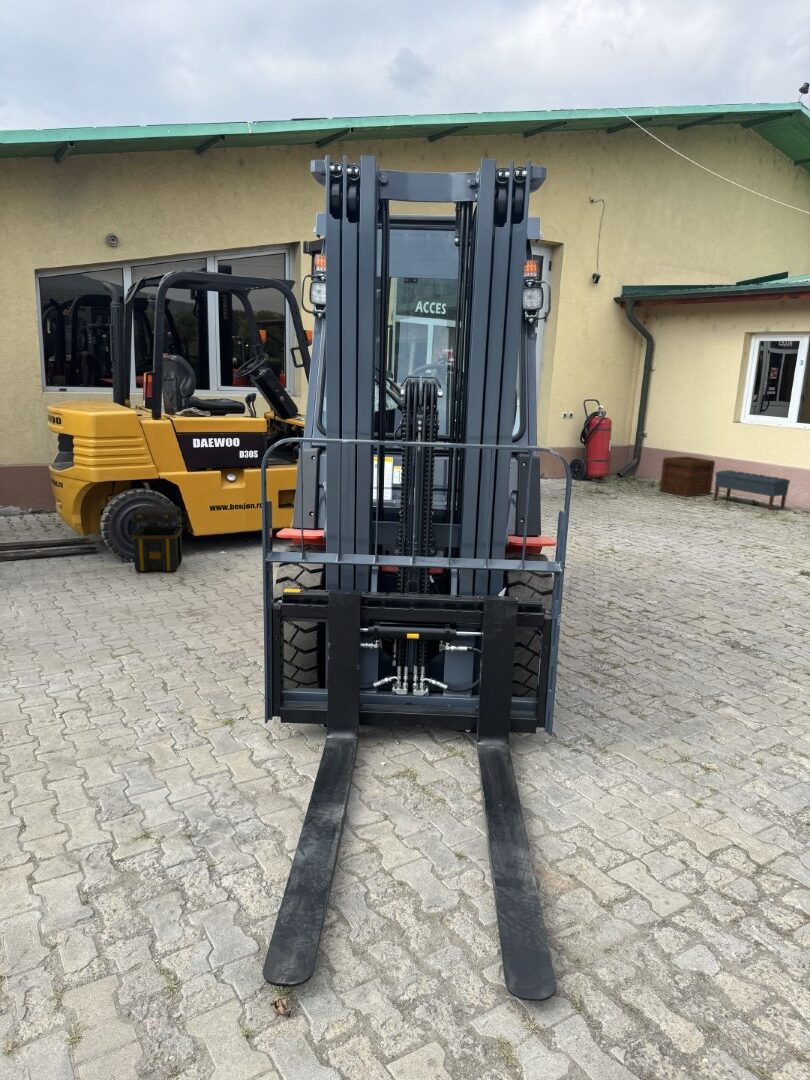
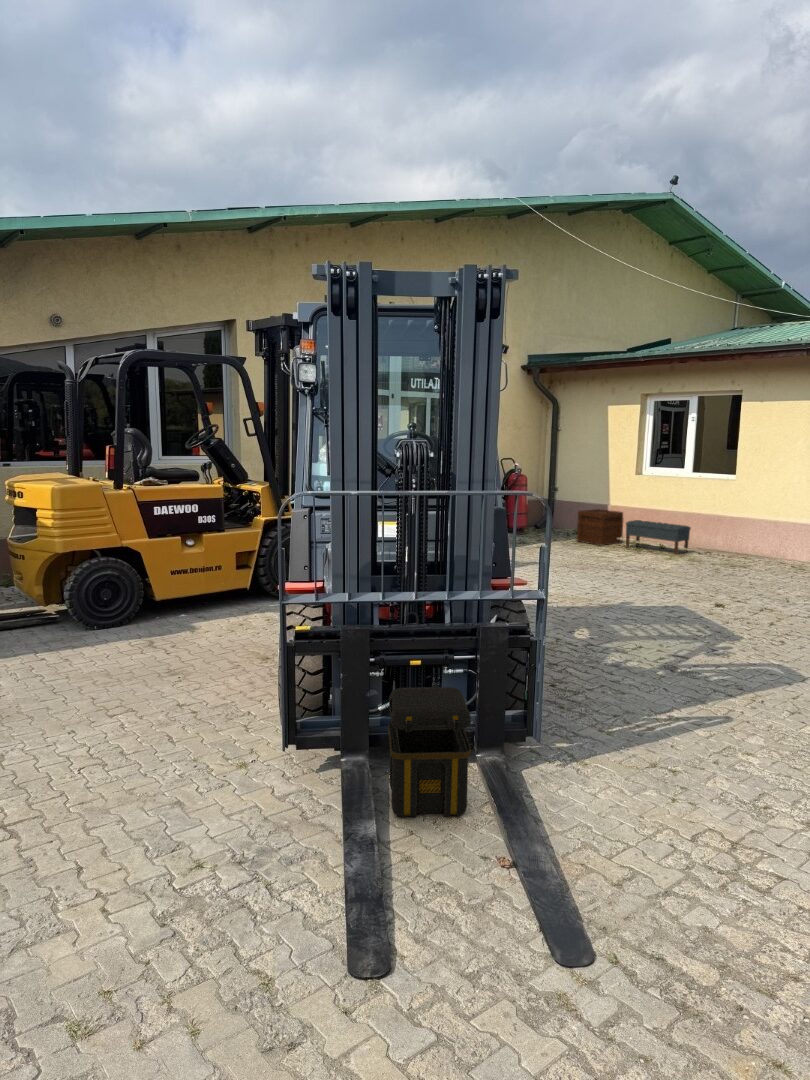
toolbox: present [131,506,183,572] -> present [388,687,471,817]

